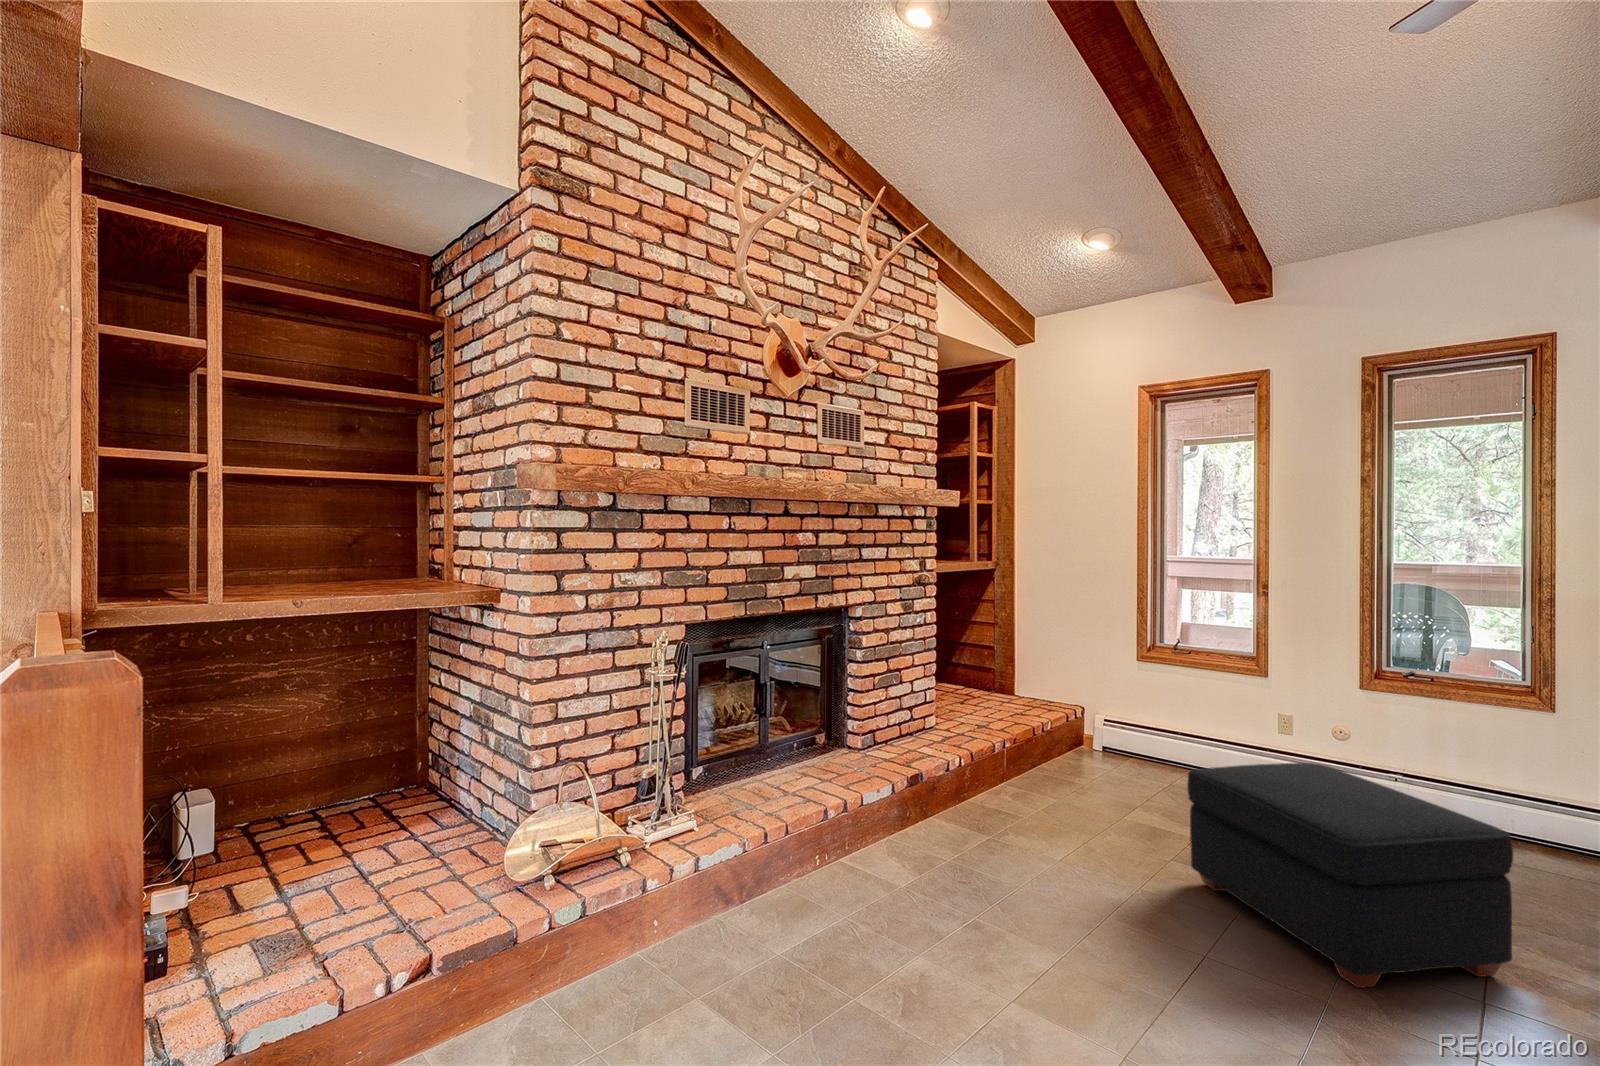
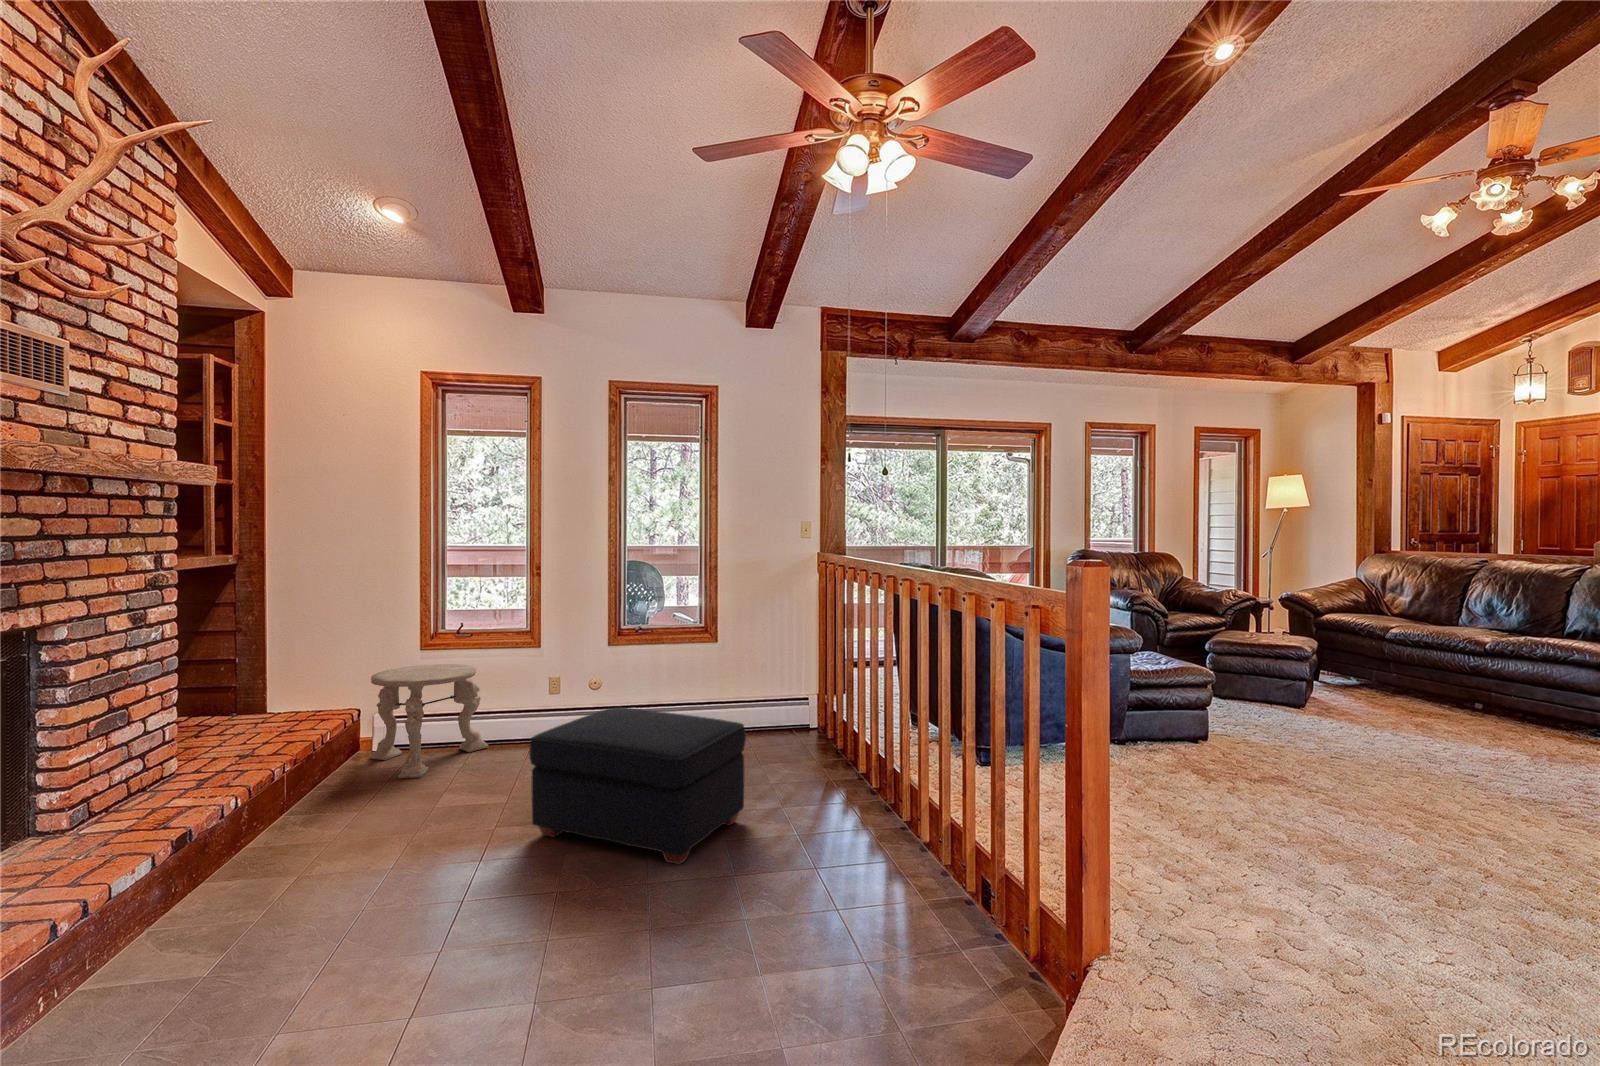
side table: none [1084,677,1202,788] -> present [369,664,488,779]

